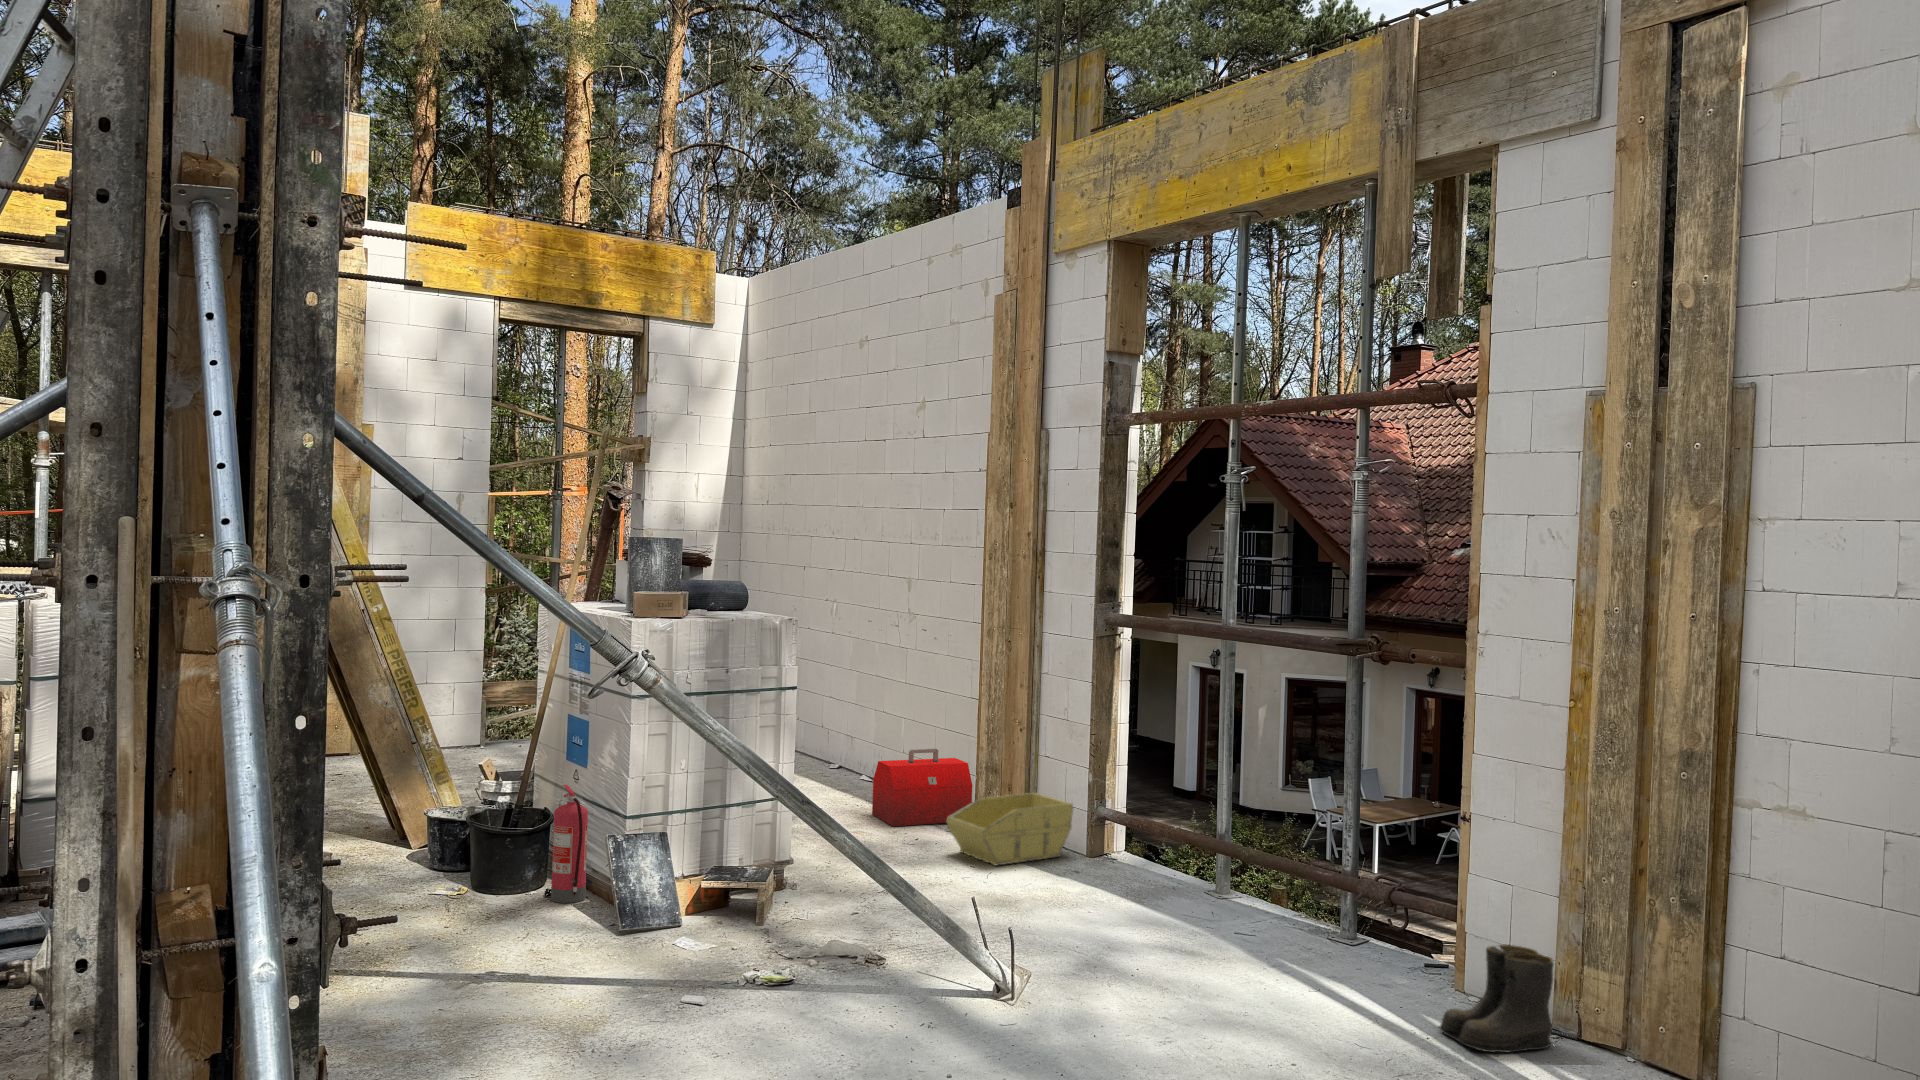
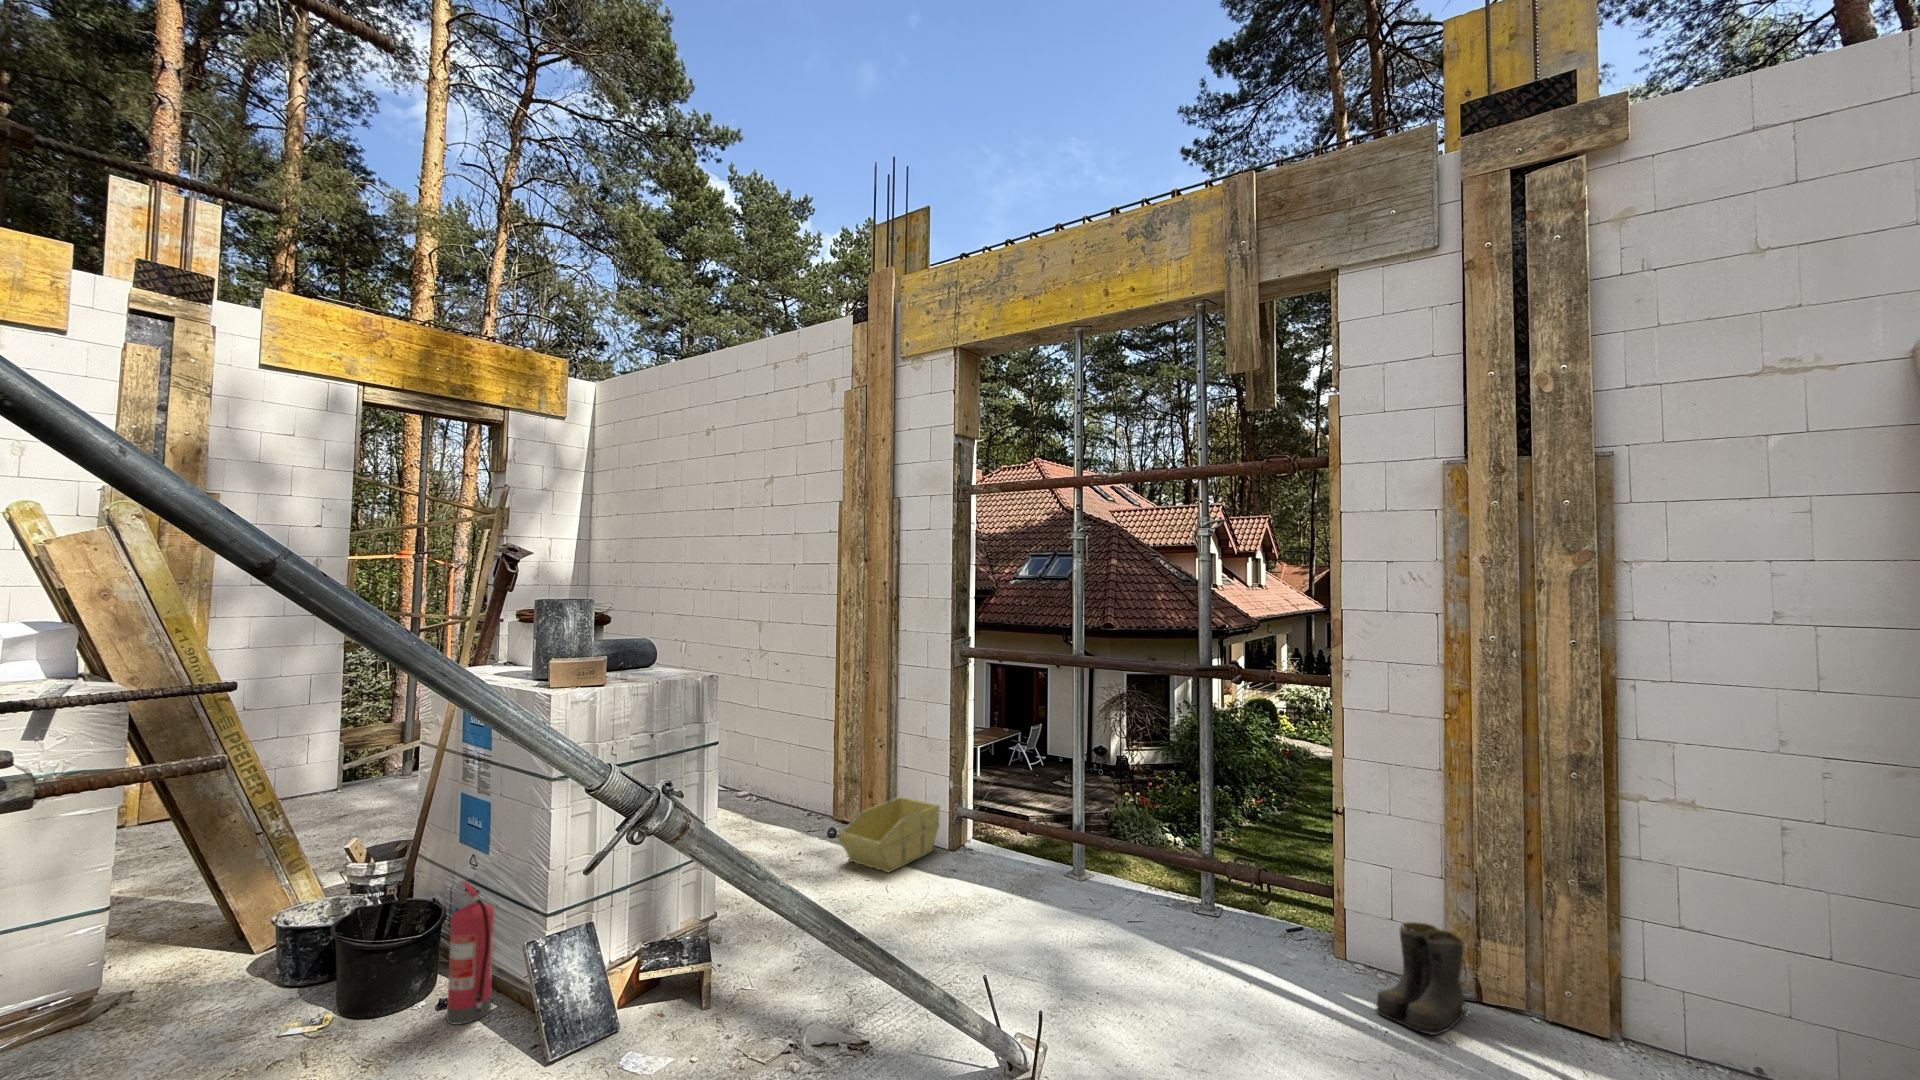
toolbox: present [872,748,972,826] -> none [751,764,838,839]

